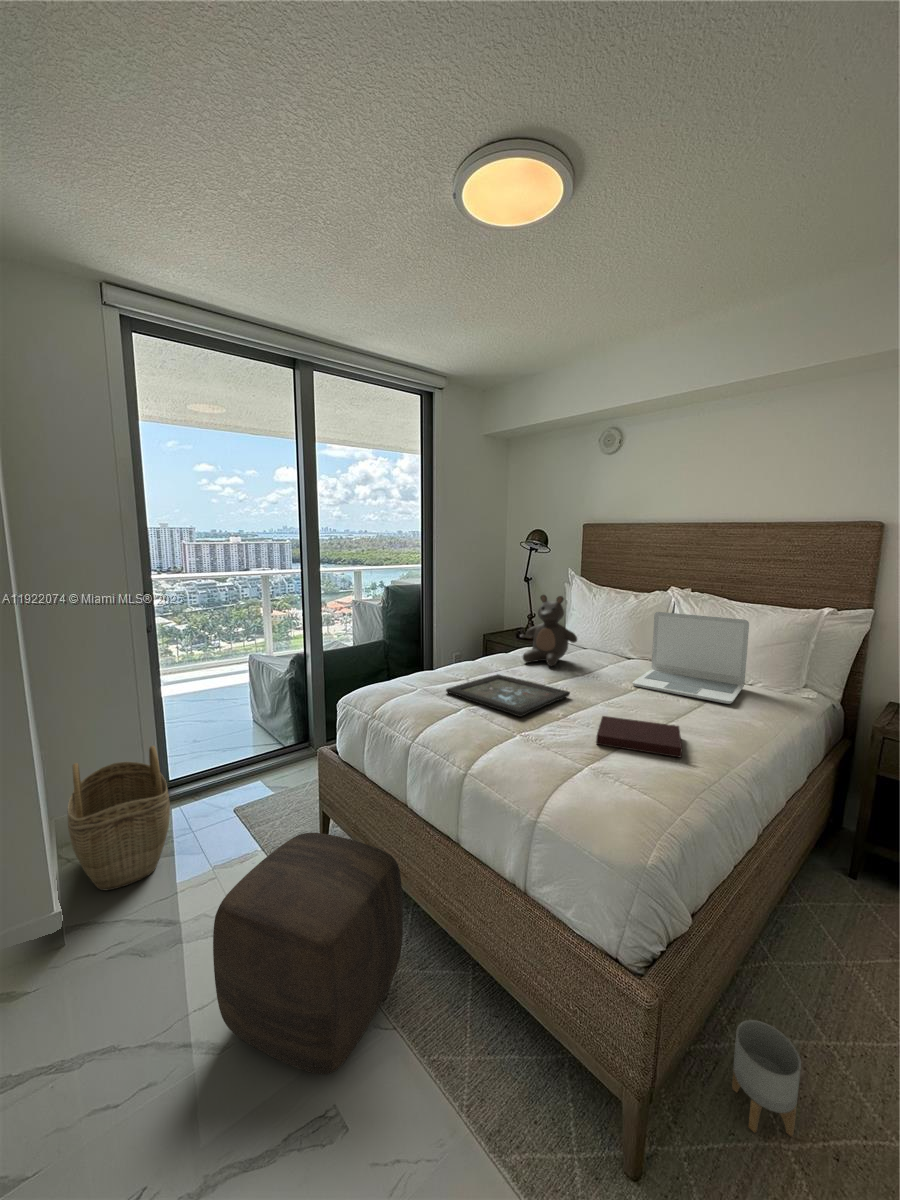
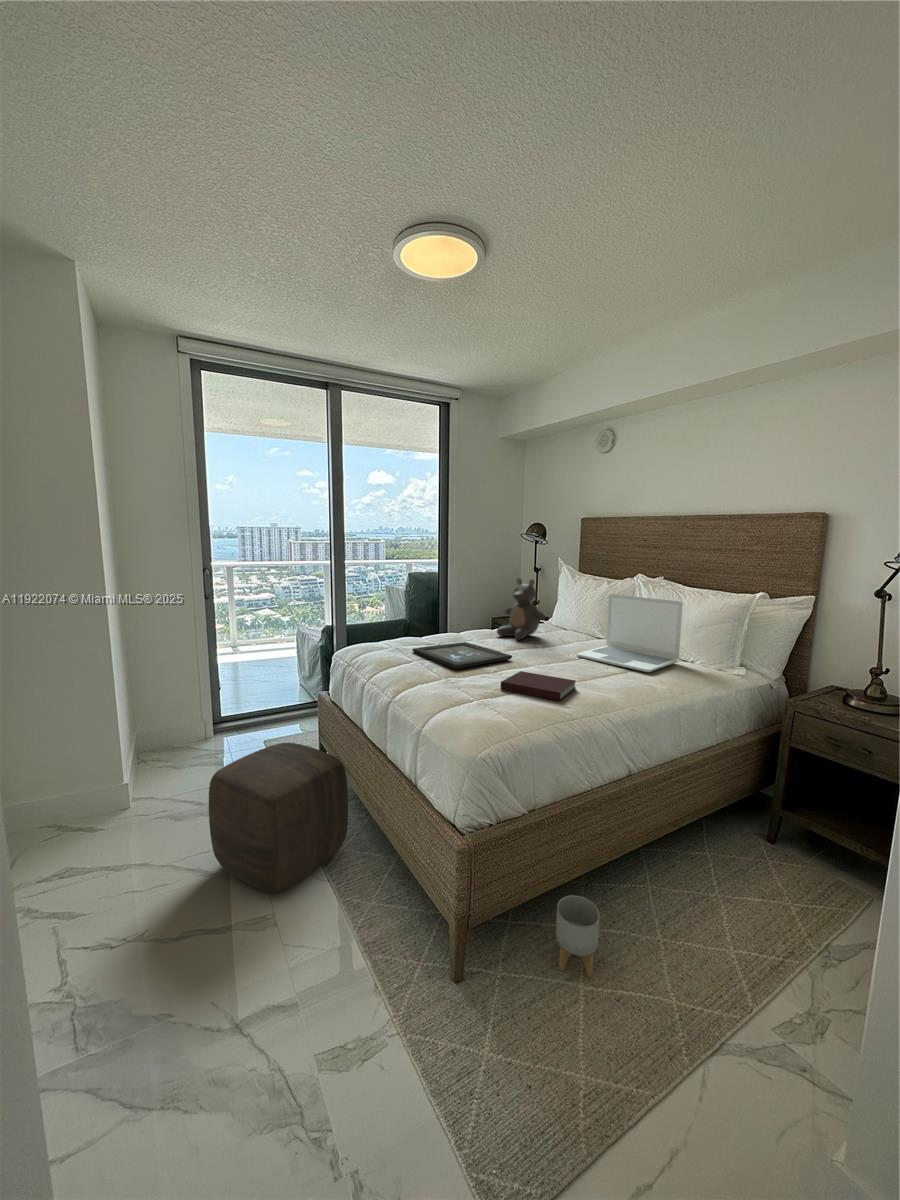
woven basket: present [68,746,170,890] -> none [139,682,210,782]

